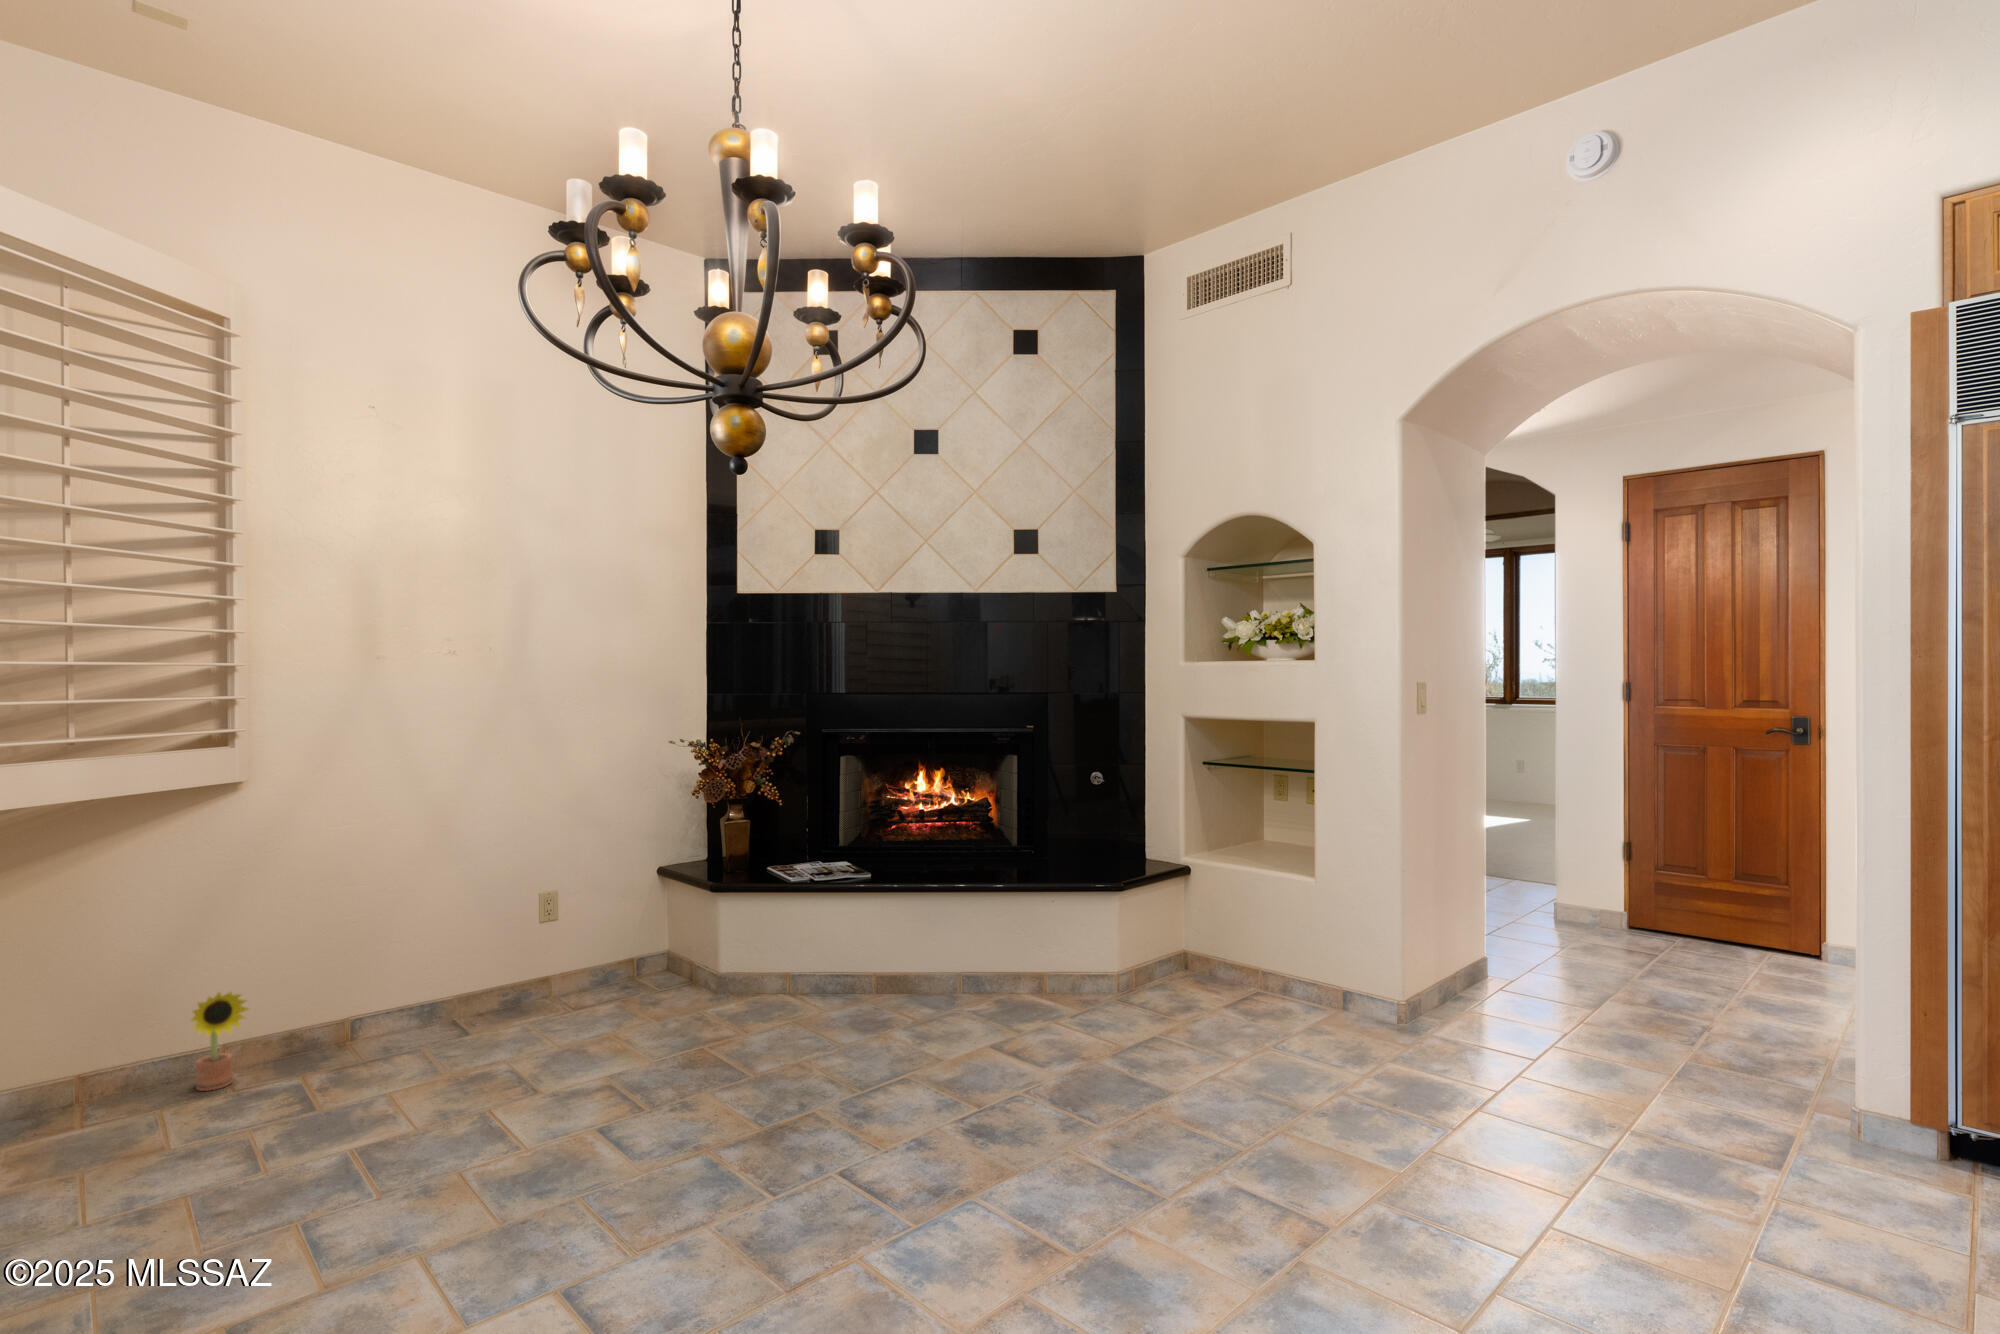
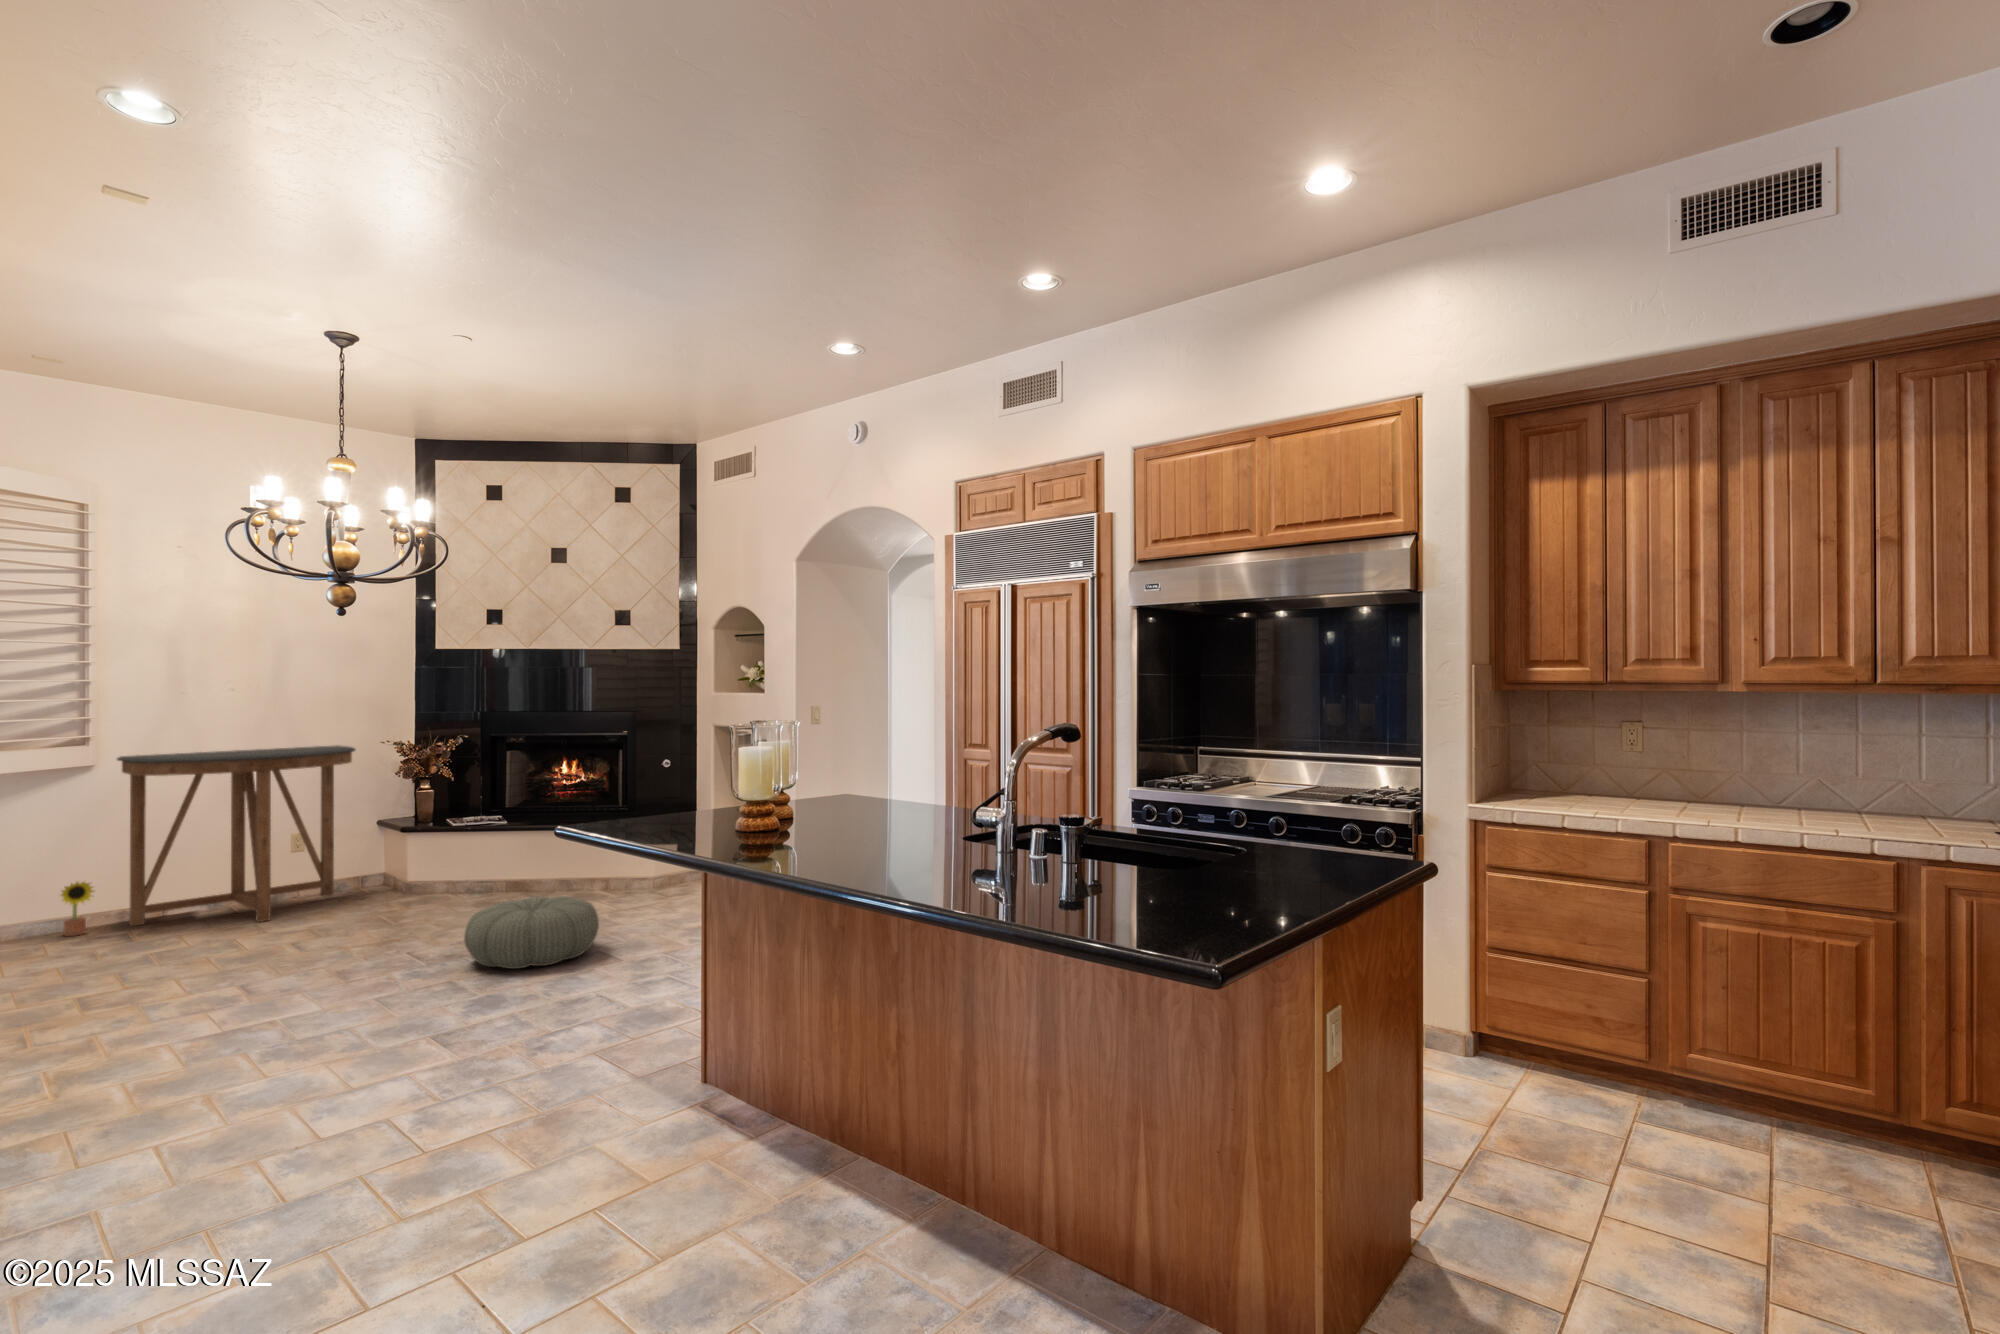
console table: none [278,747,642,1064] -> present [117,745,355,926]
pouf: none [993,1052,1248,1240] -> present [464,896,599,969]

